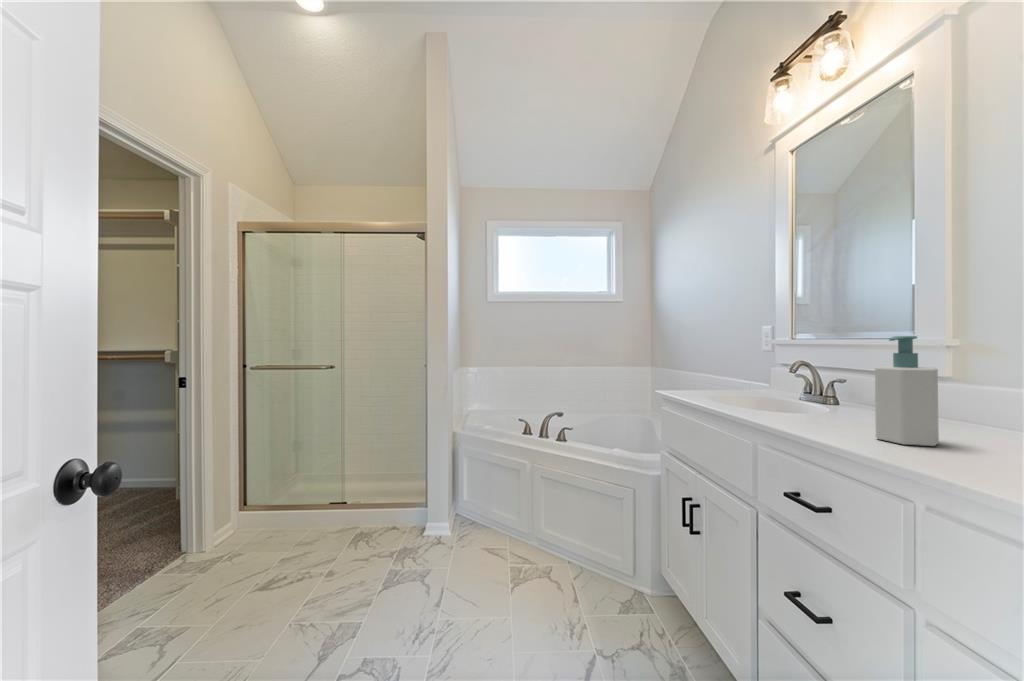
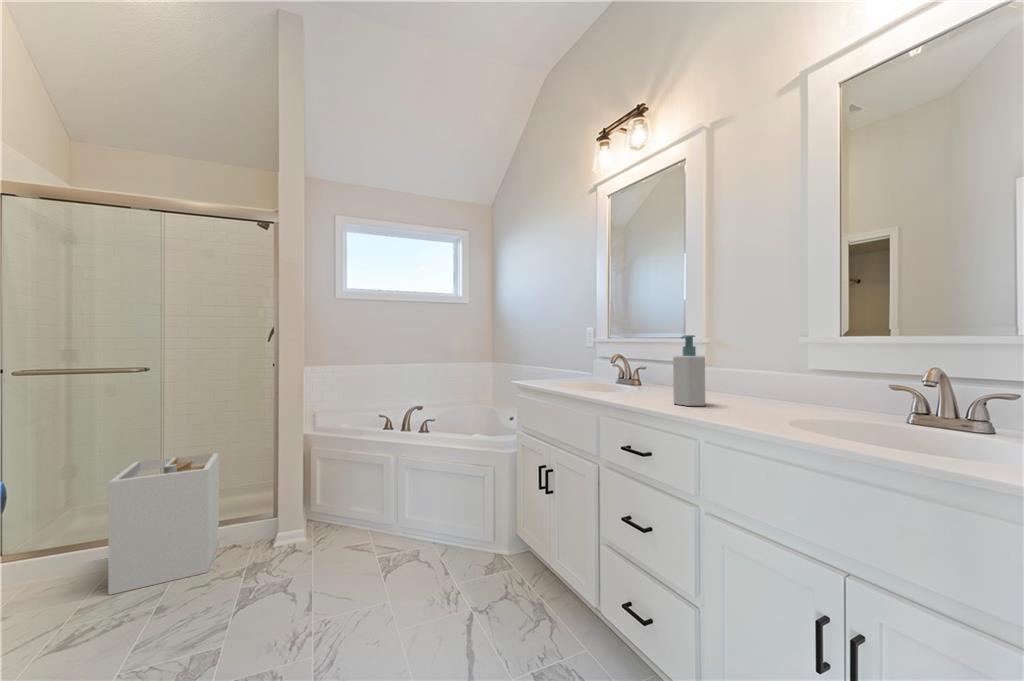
laundry hamper: none [301,443,381,552] -> present [108,453,219,595]

